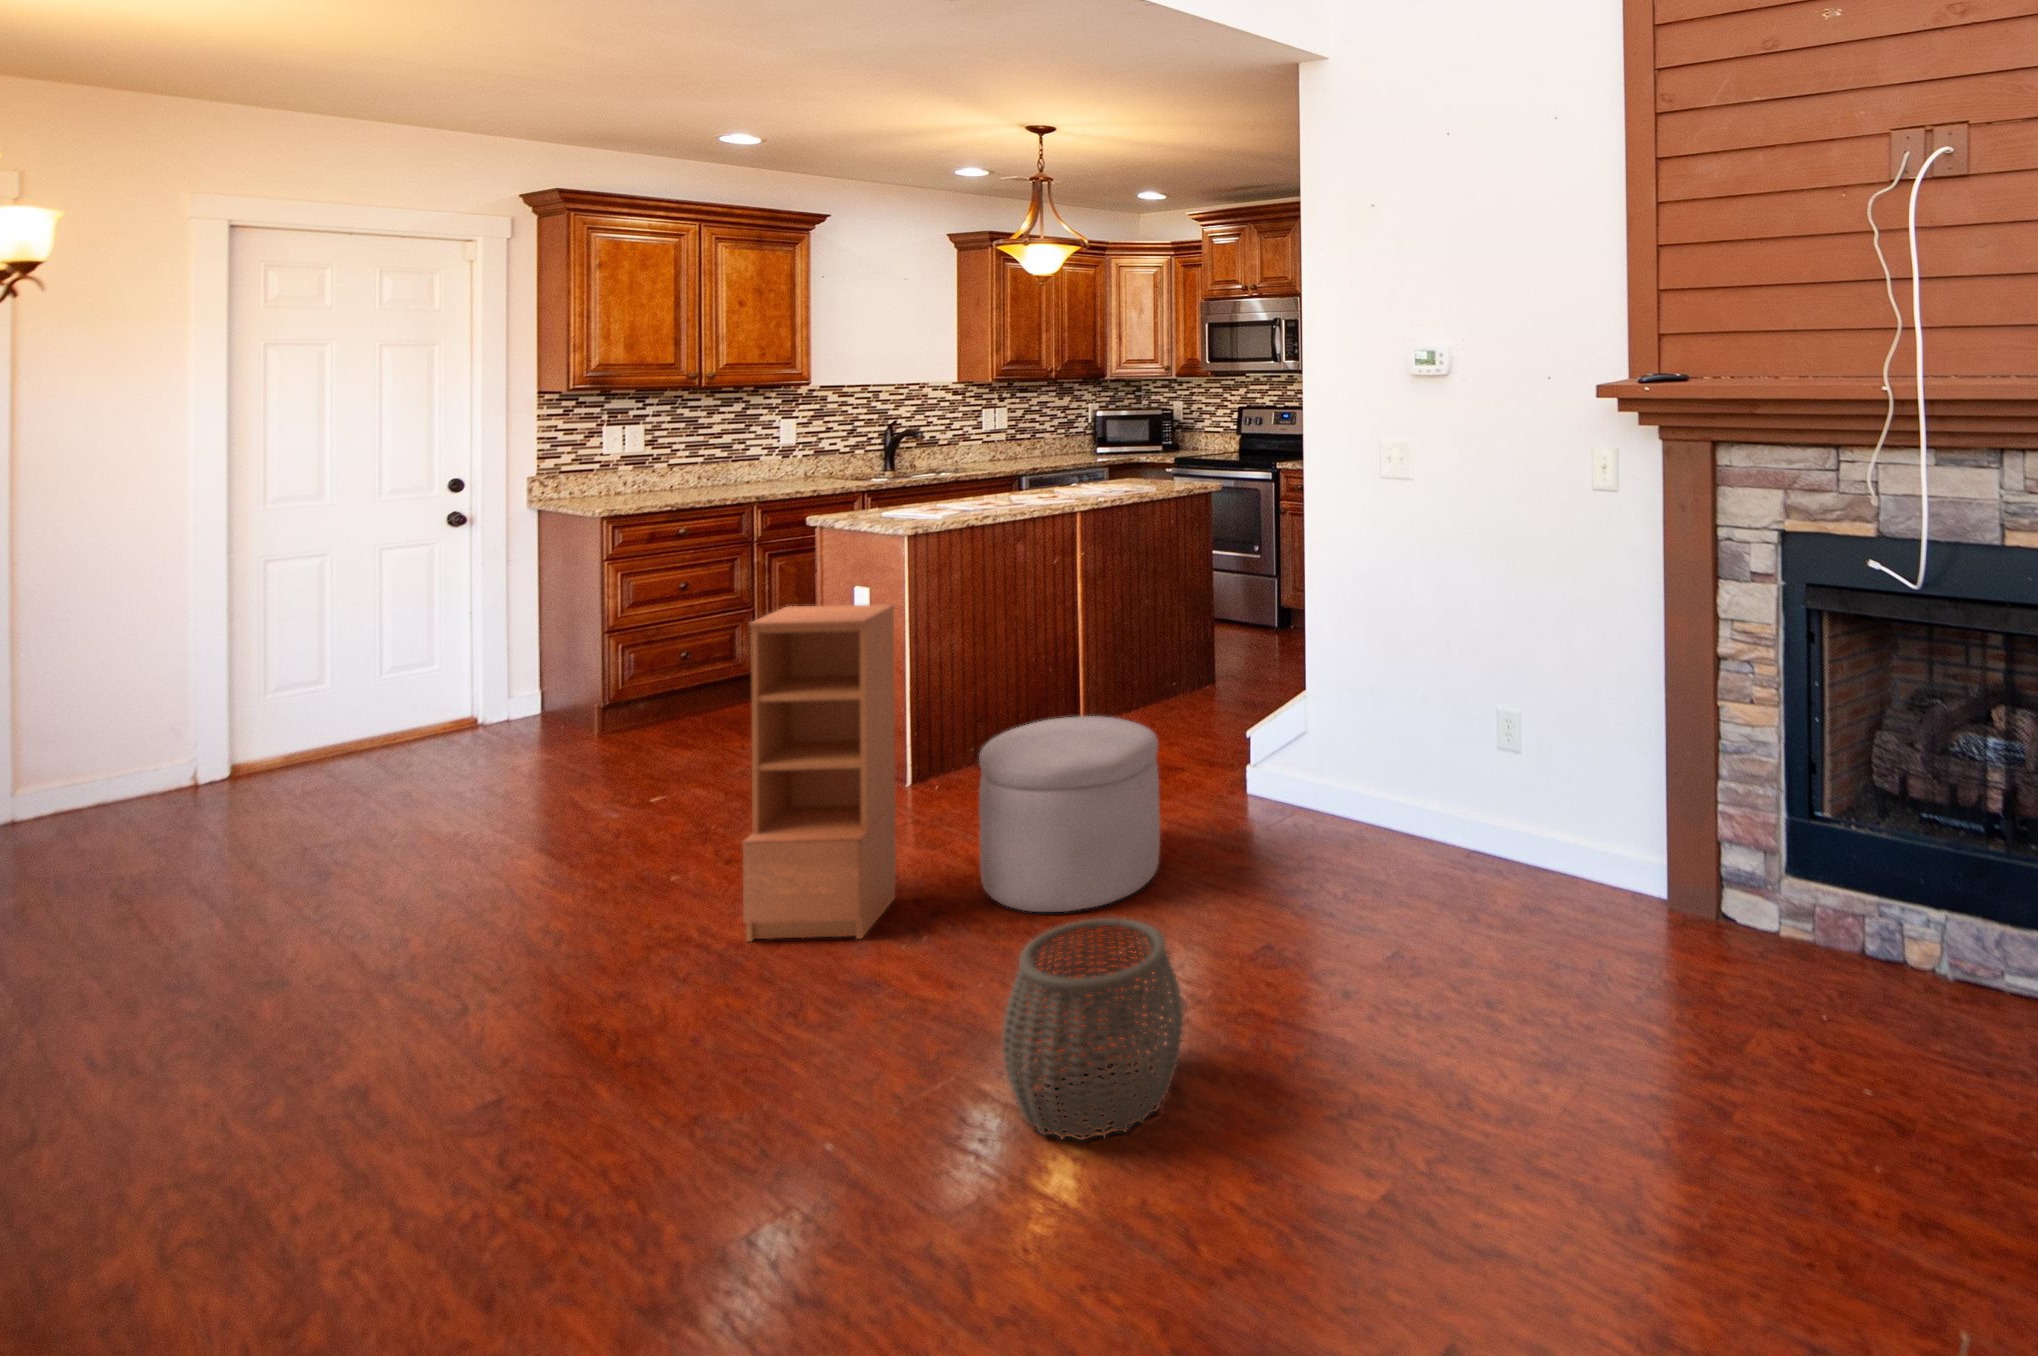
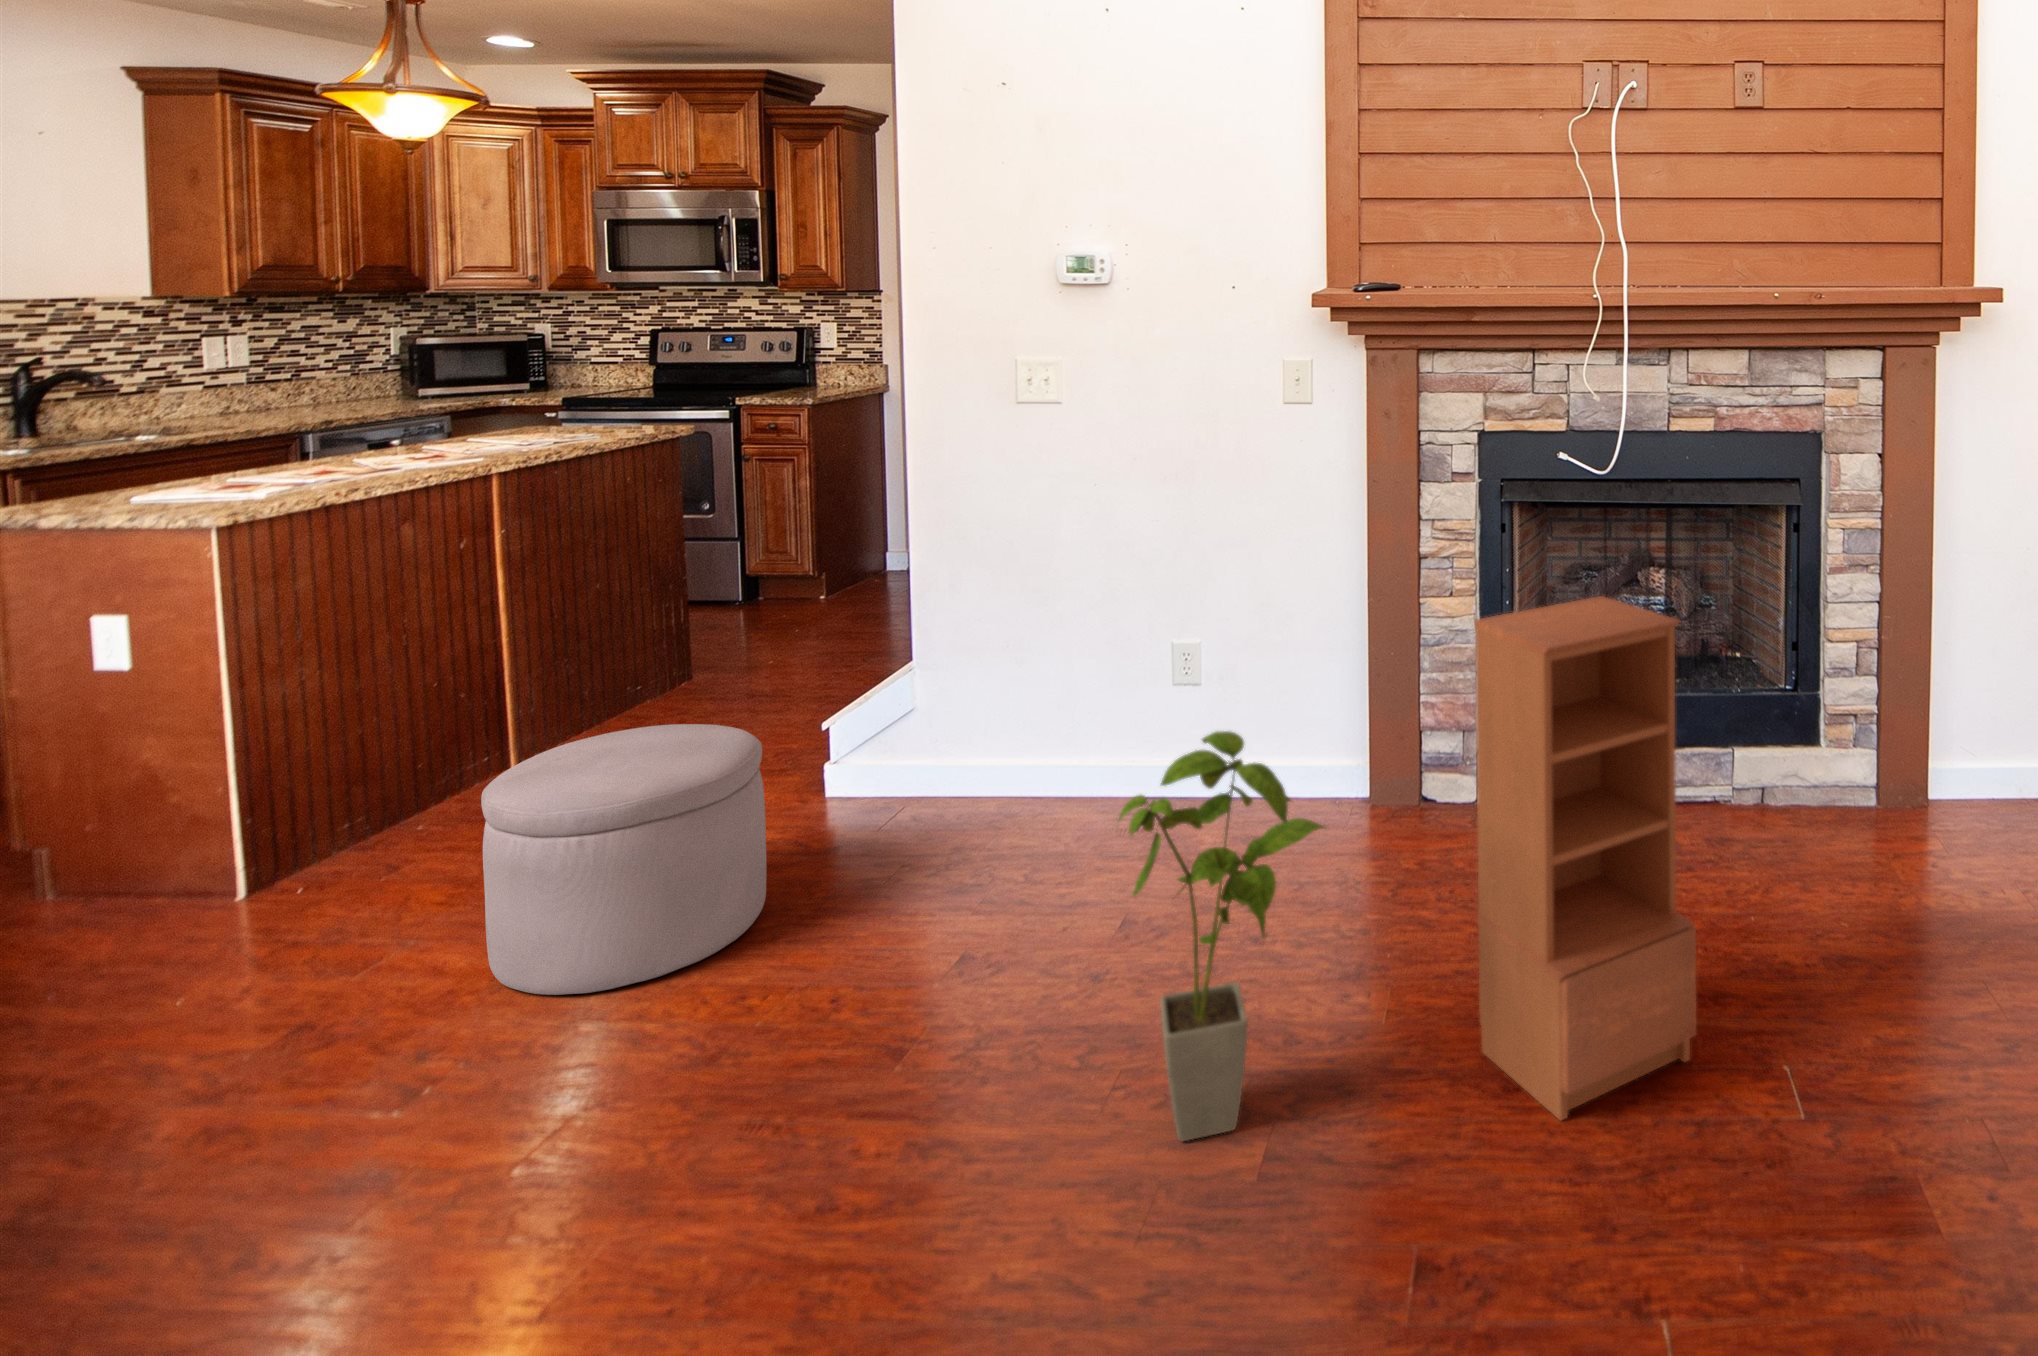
bookcase: present [743,604,896,942] -> present [1474,596,1696,1120]
house plant: none [1282,795,1480,1181] -> present [1119,731,1325,1142]
woven basket: present [1002,918,1184,1140] -> none [719,943,969,1228]

